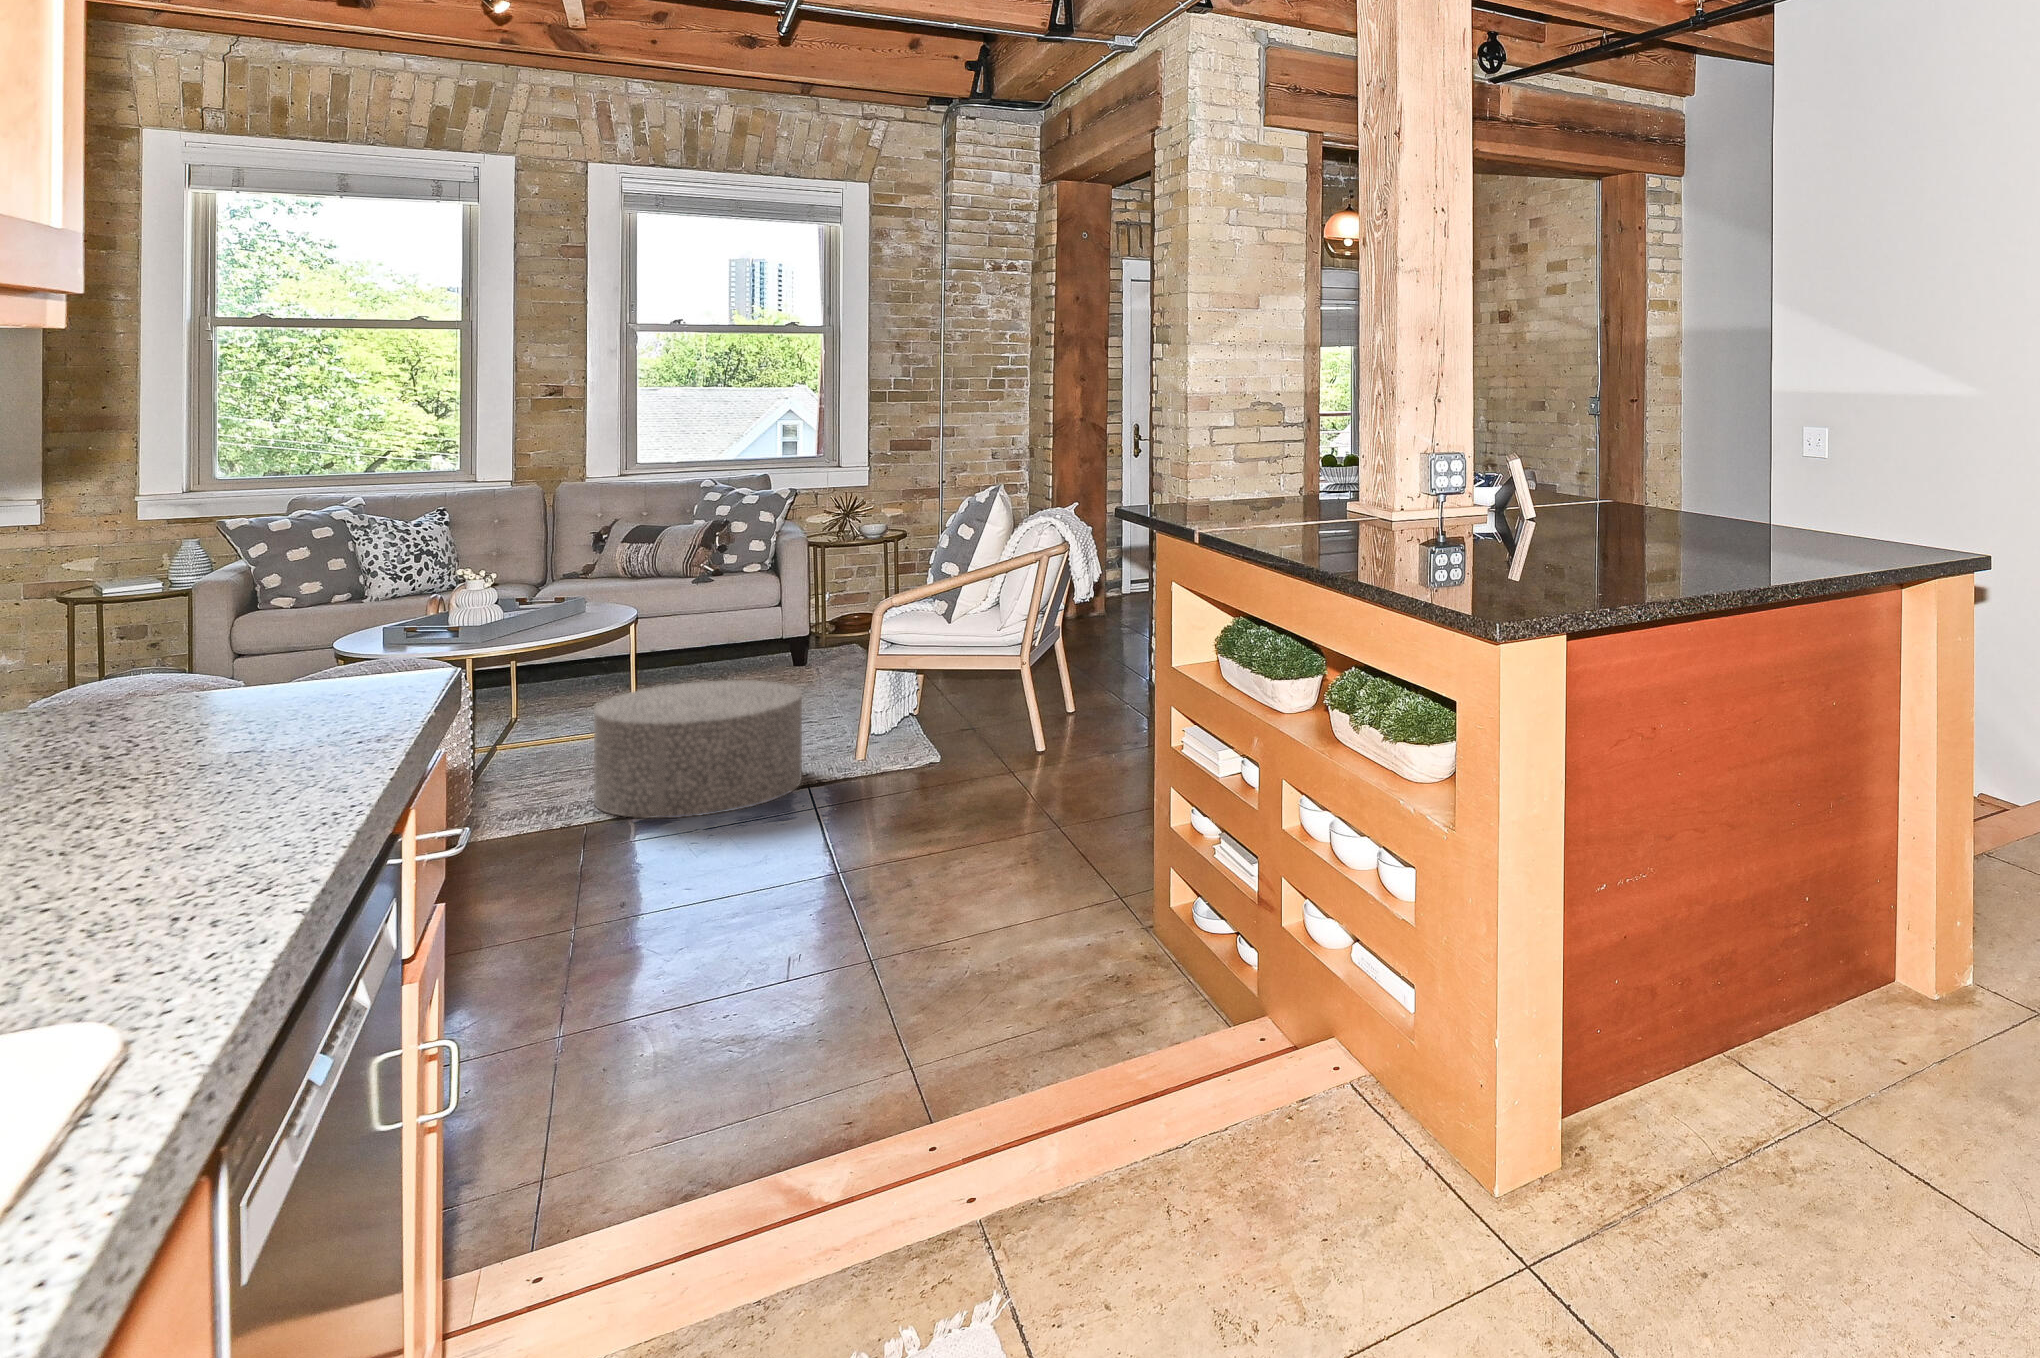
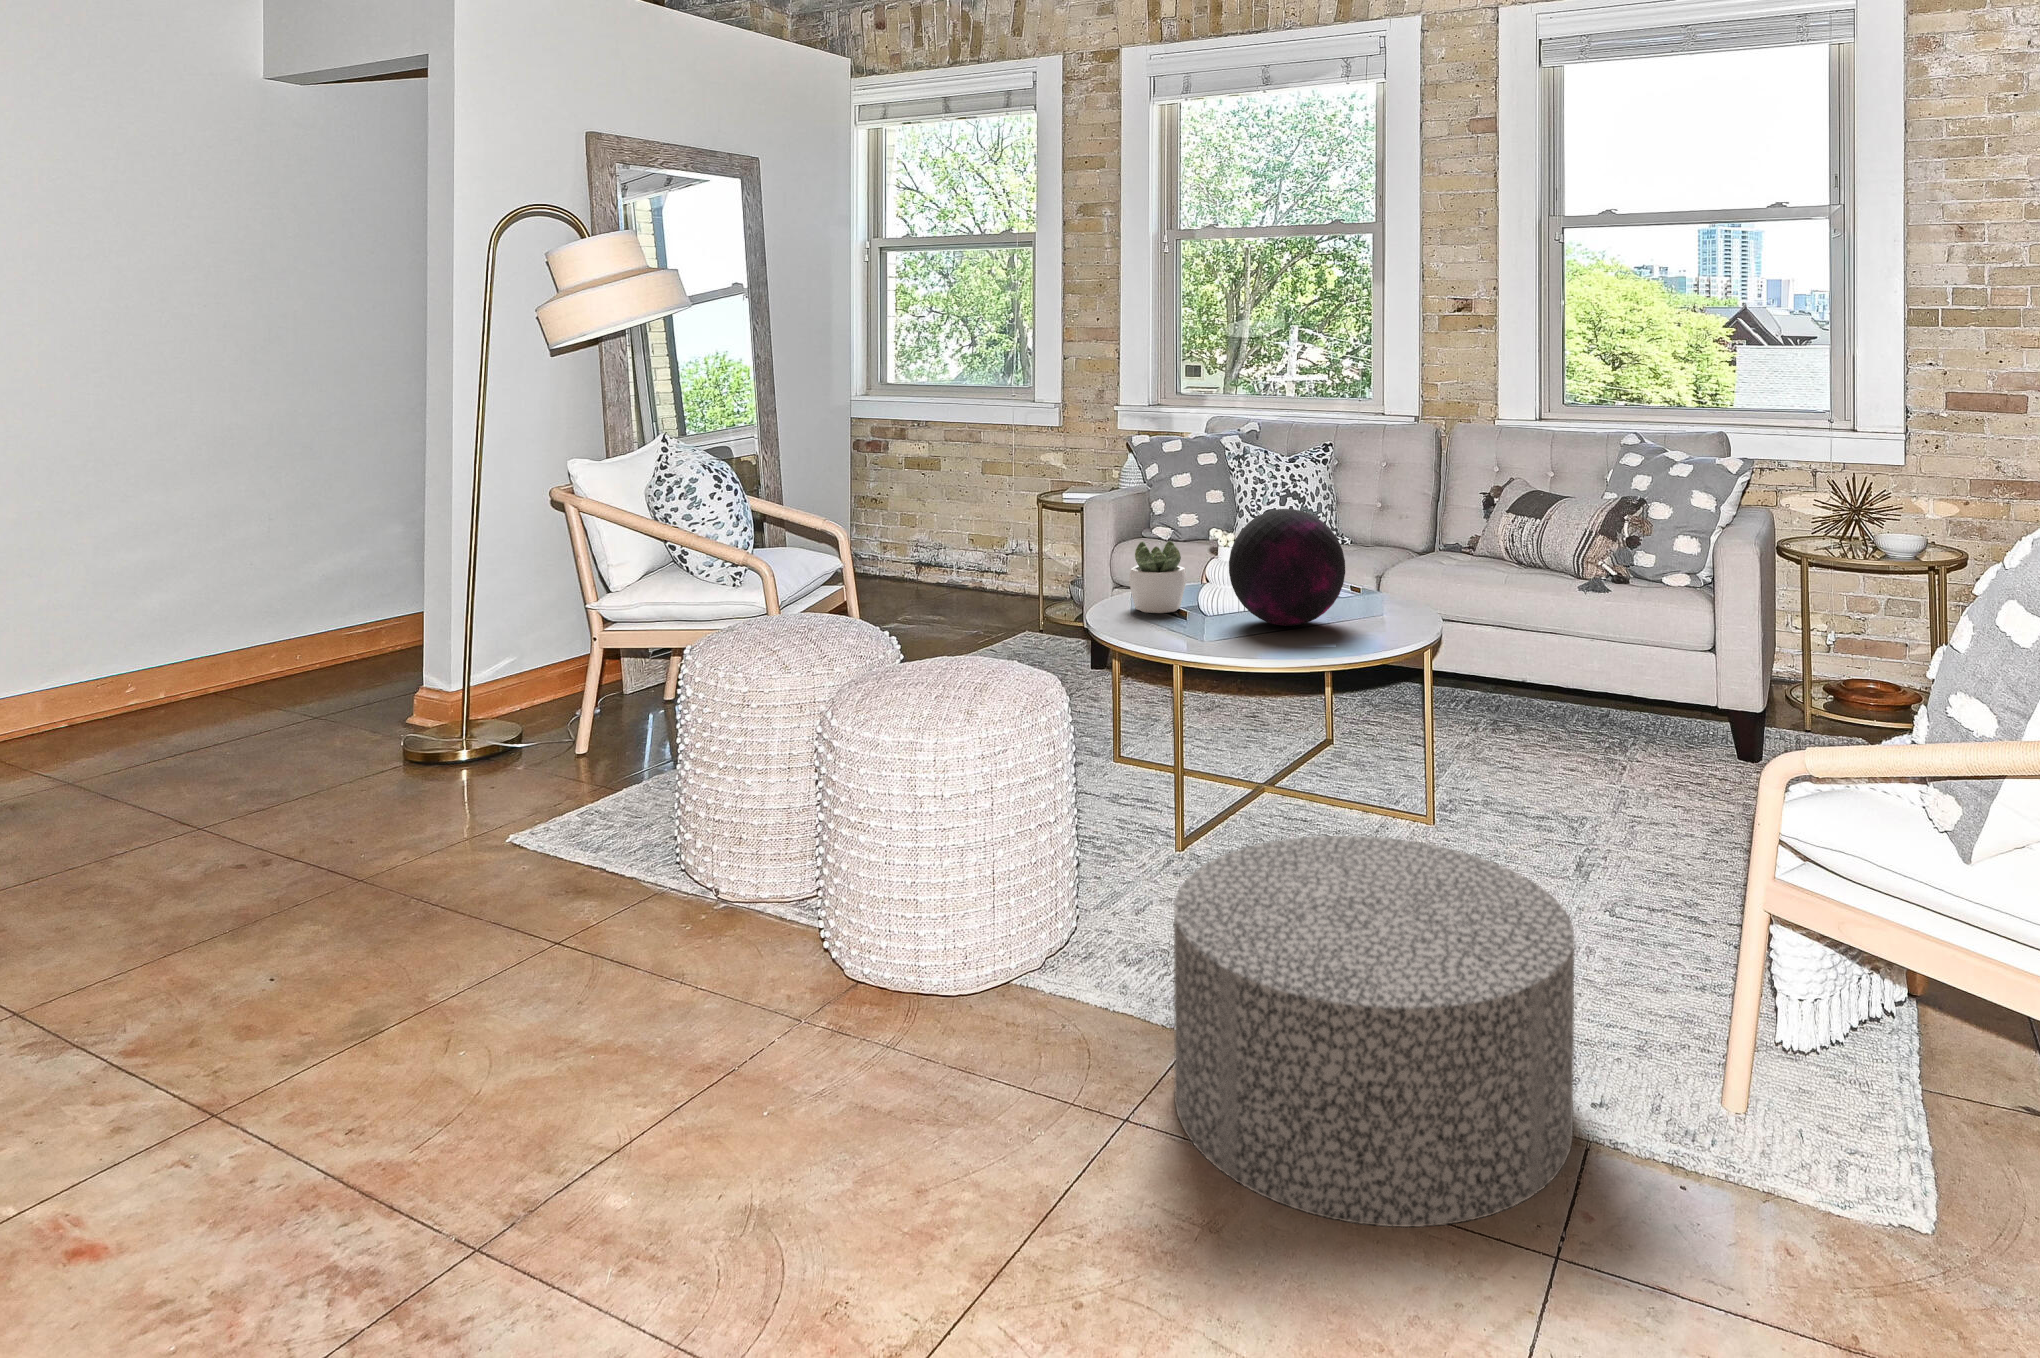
decorative orb: none [486,533,575,608] -> present [1229,509,1345,626]
succulent plant: none [389,565,437,616] -> present [1129,541,1187,613]

